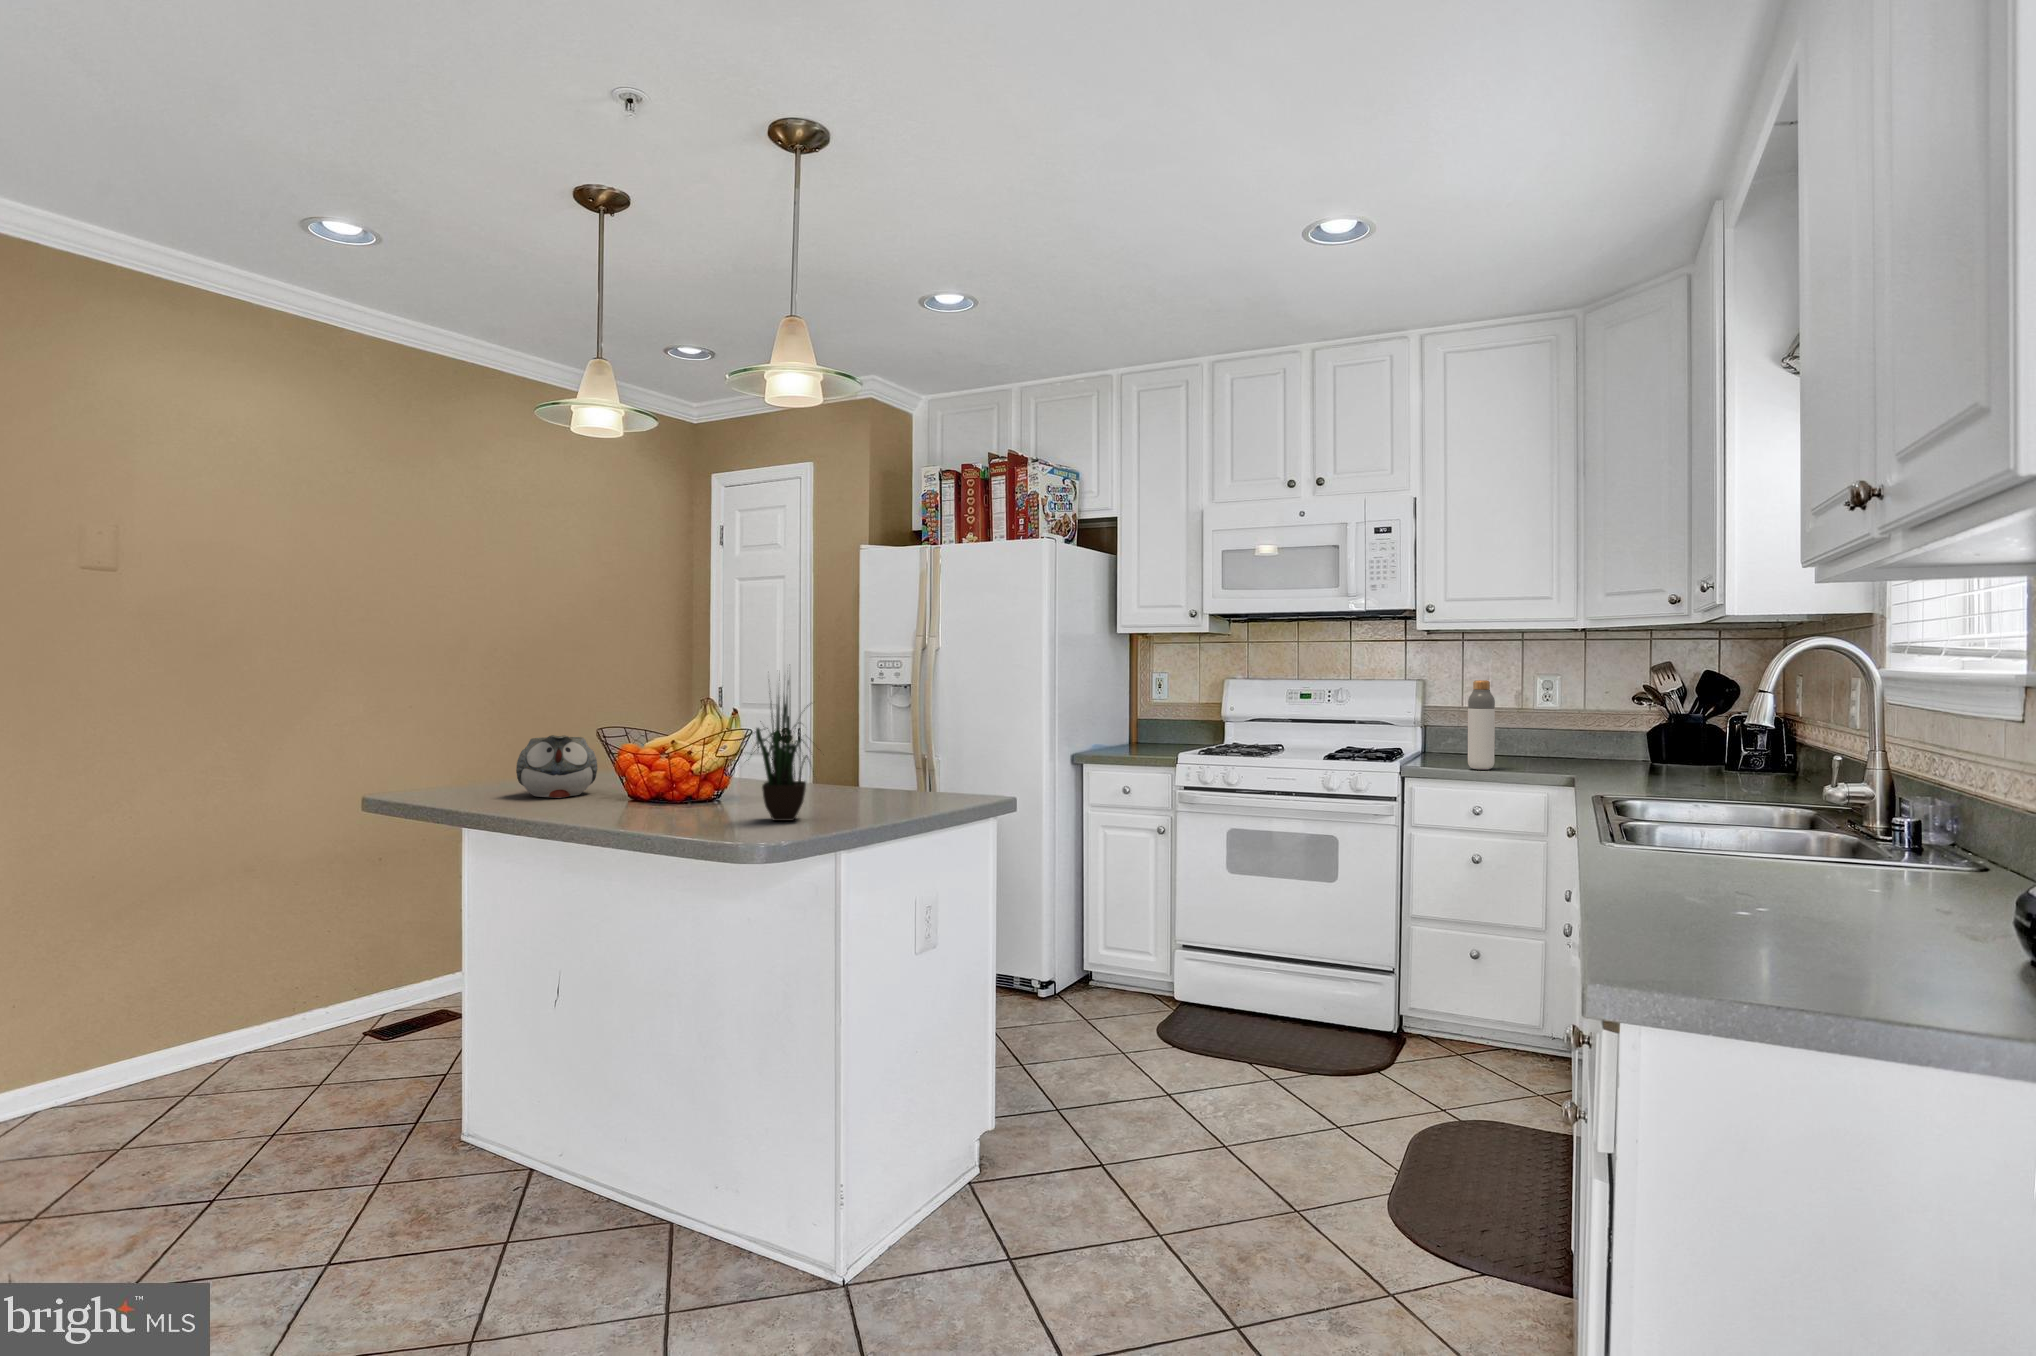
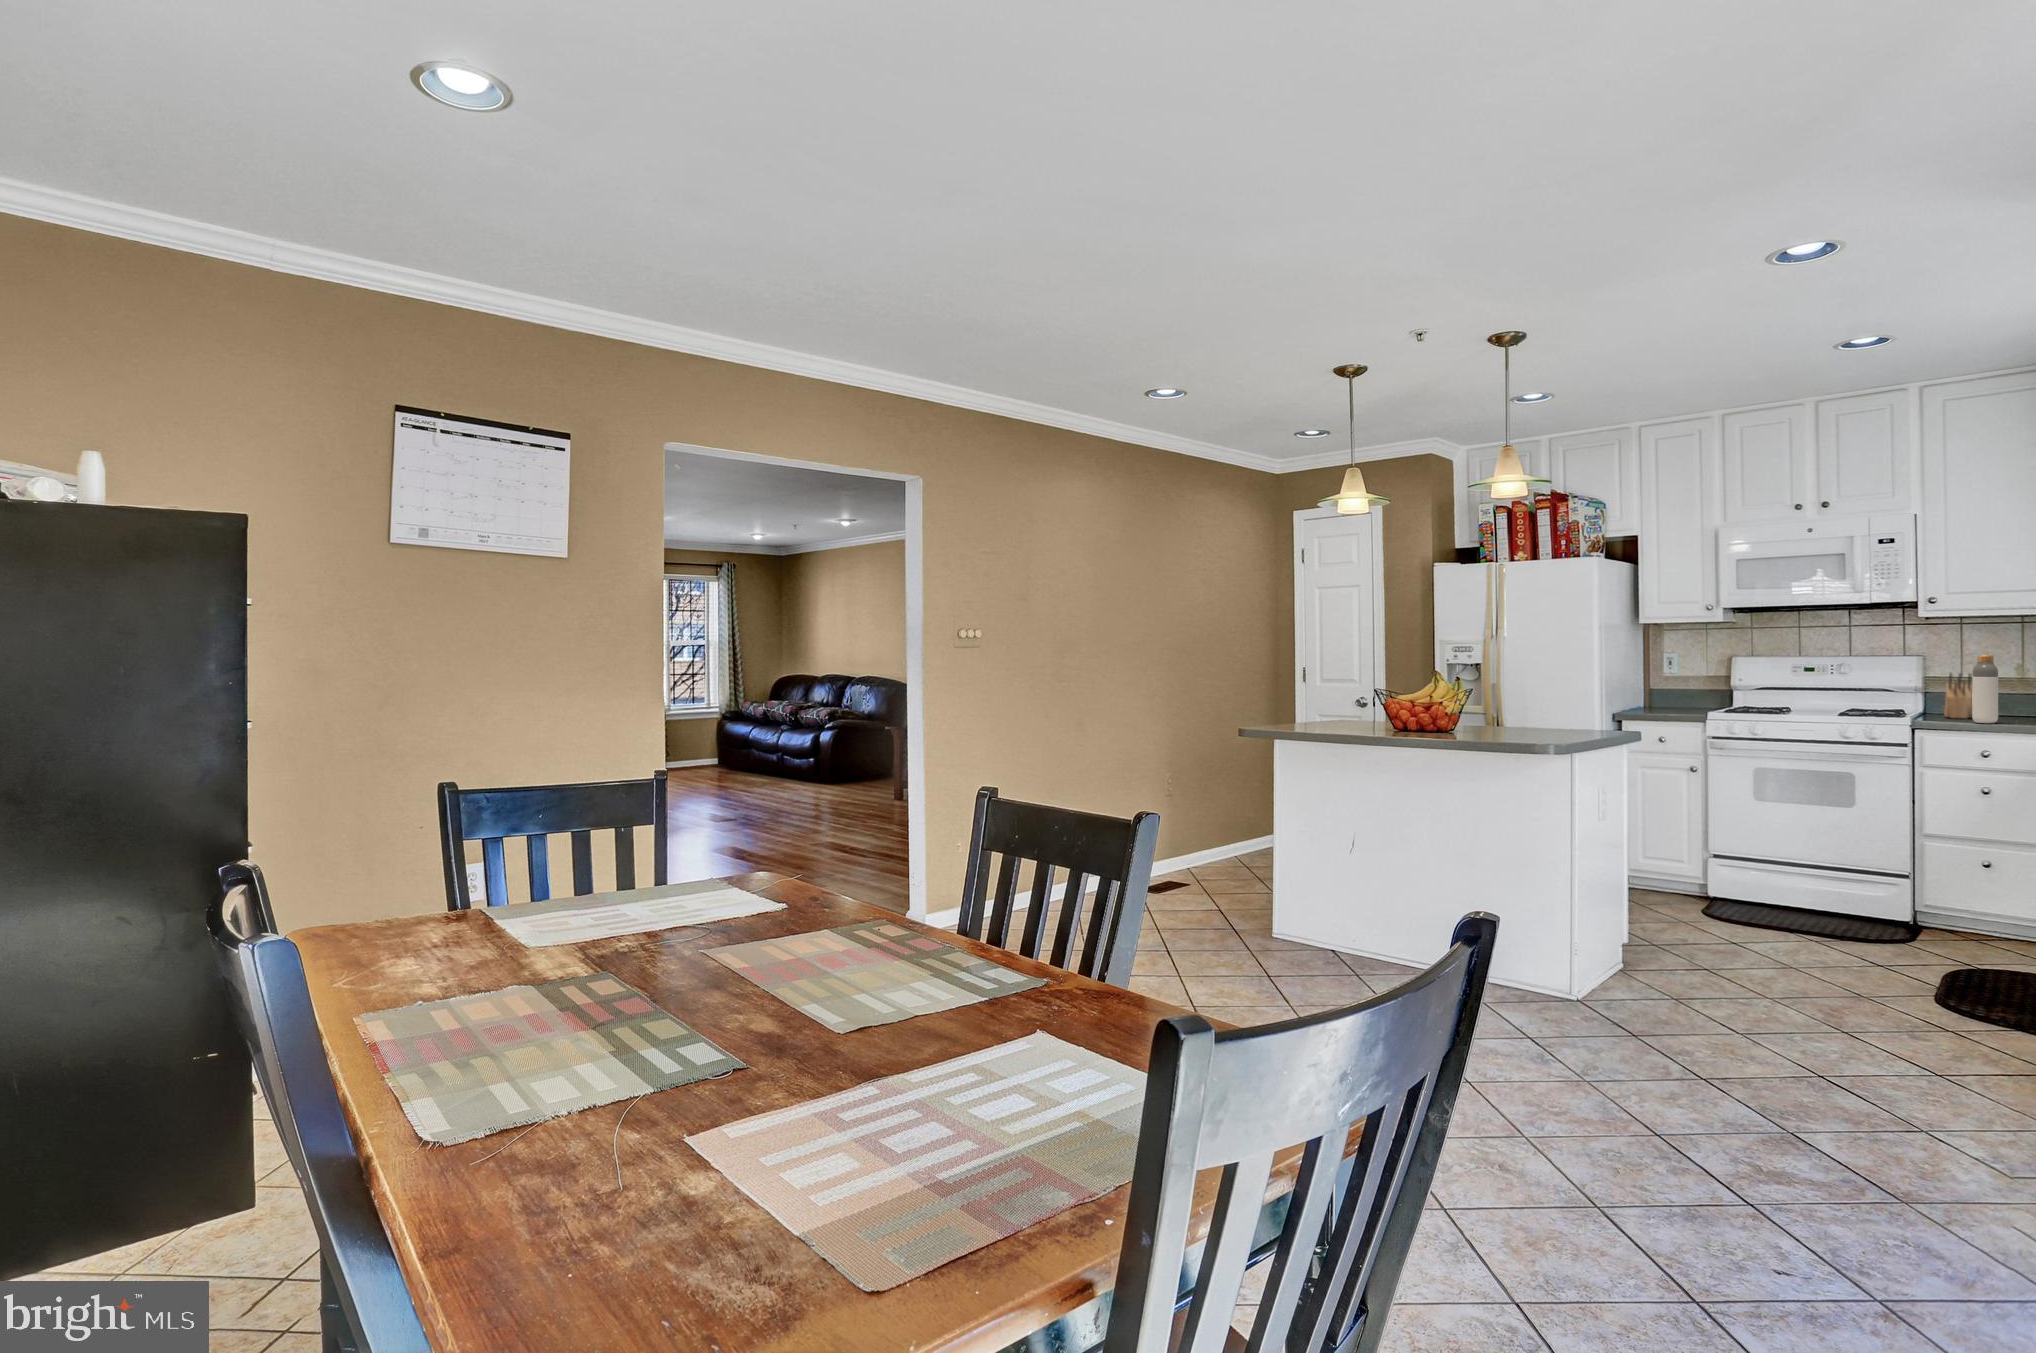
potted plant: present [741,681,808,821] -> none [1476,642,1528,741]
knife block: none [1444,702,1471,761] -> present [1944,673,1972,718]
teapot: present [516,735,597,798] -> none [1299,694,1345,731]

